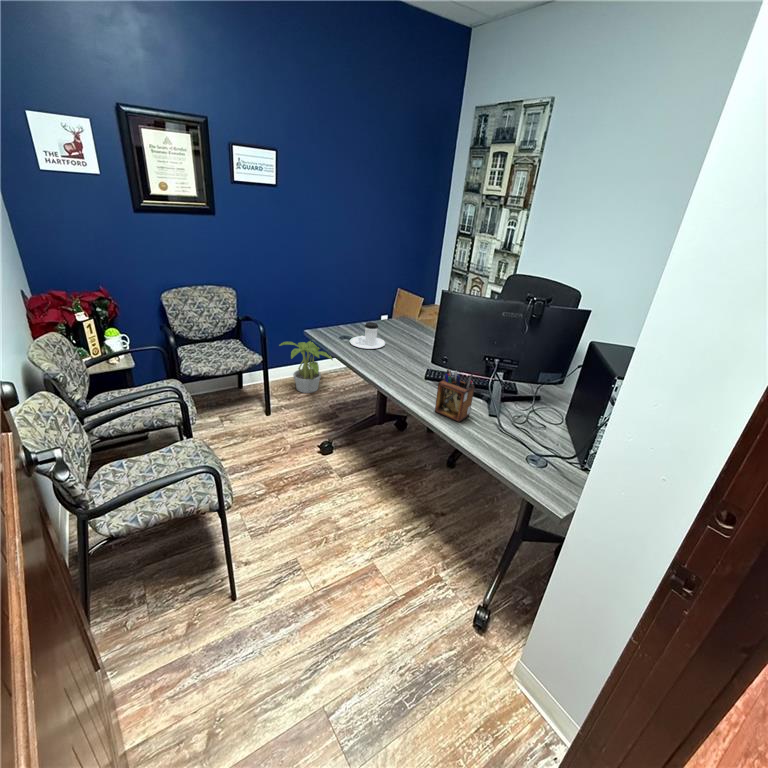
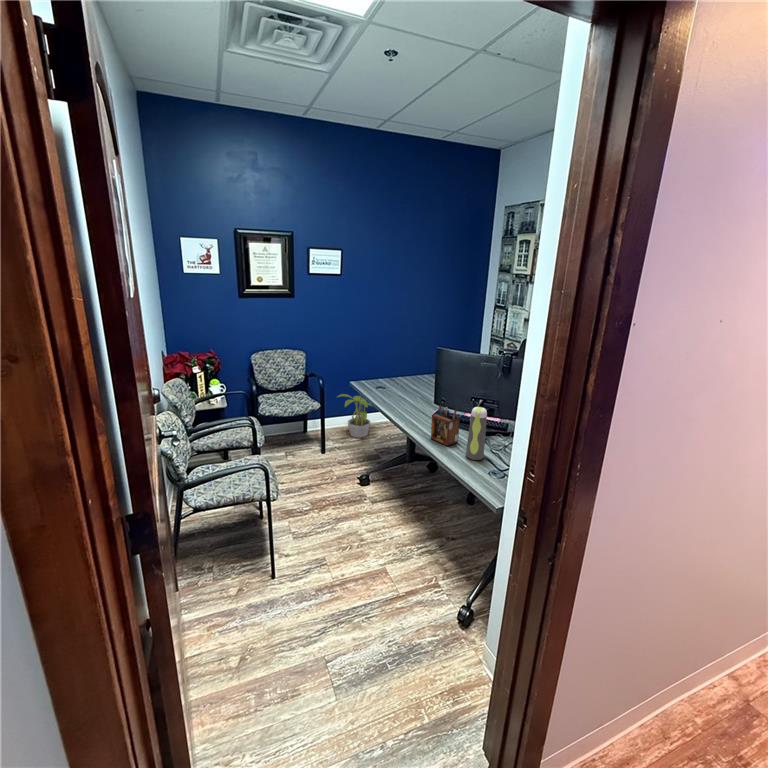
coffee cup: present [350,322,385,349] -> none [383,375,411,396]
water bottle: none [487,374,521,441] -> present [466,407,487,460]

